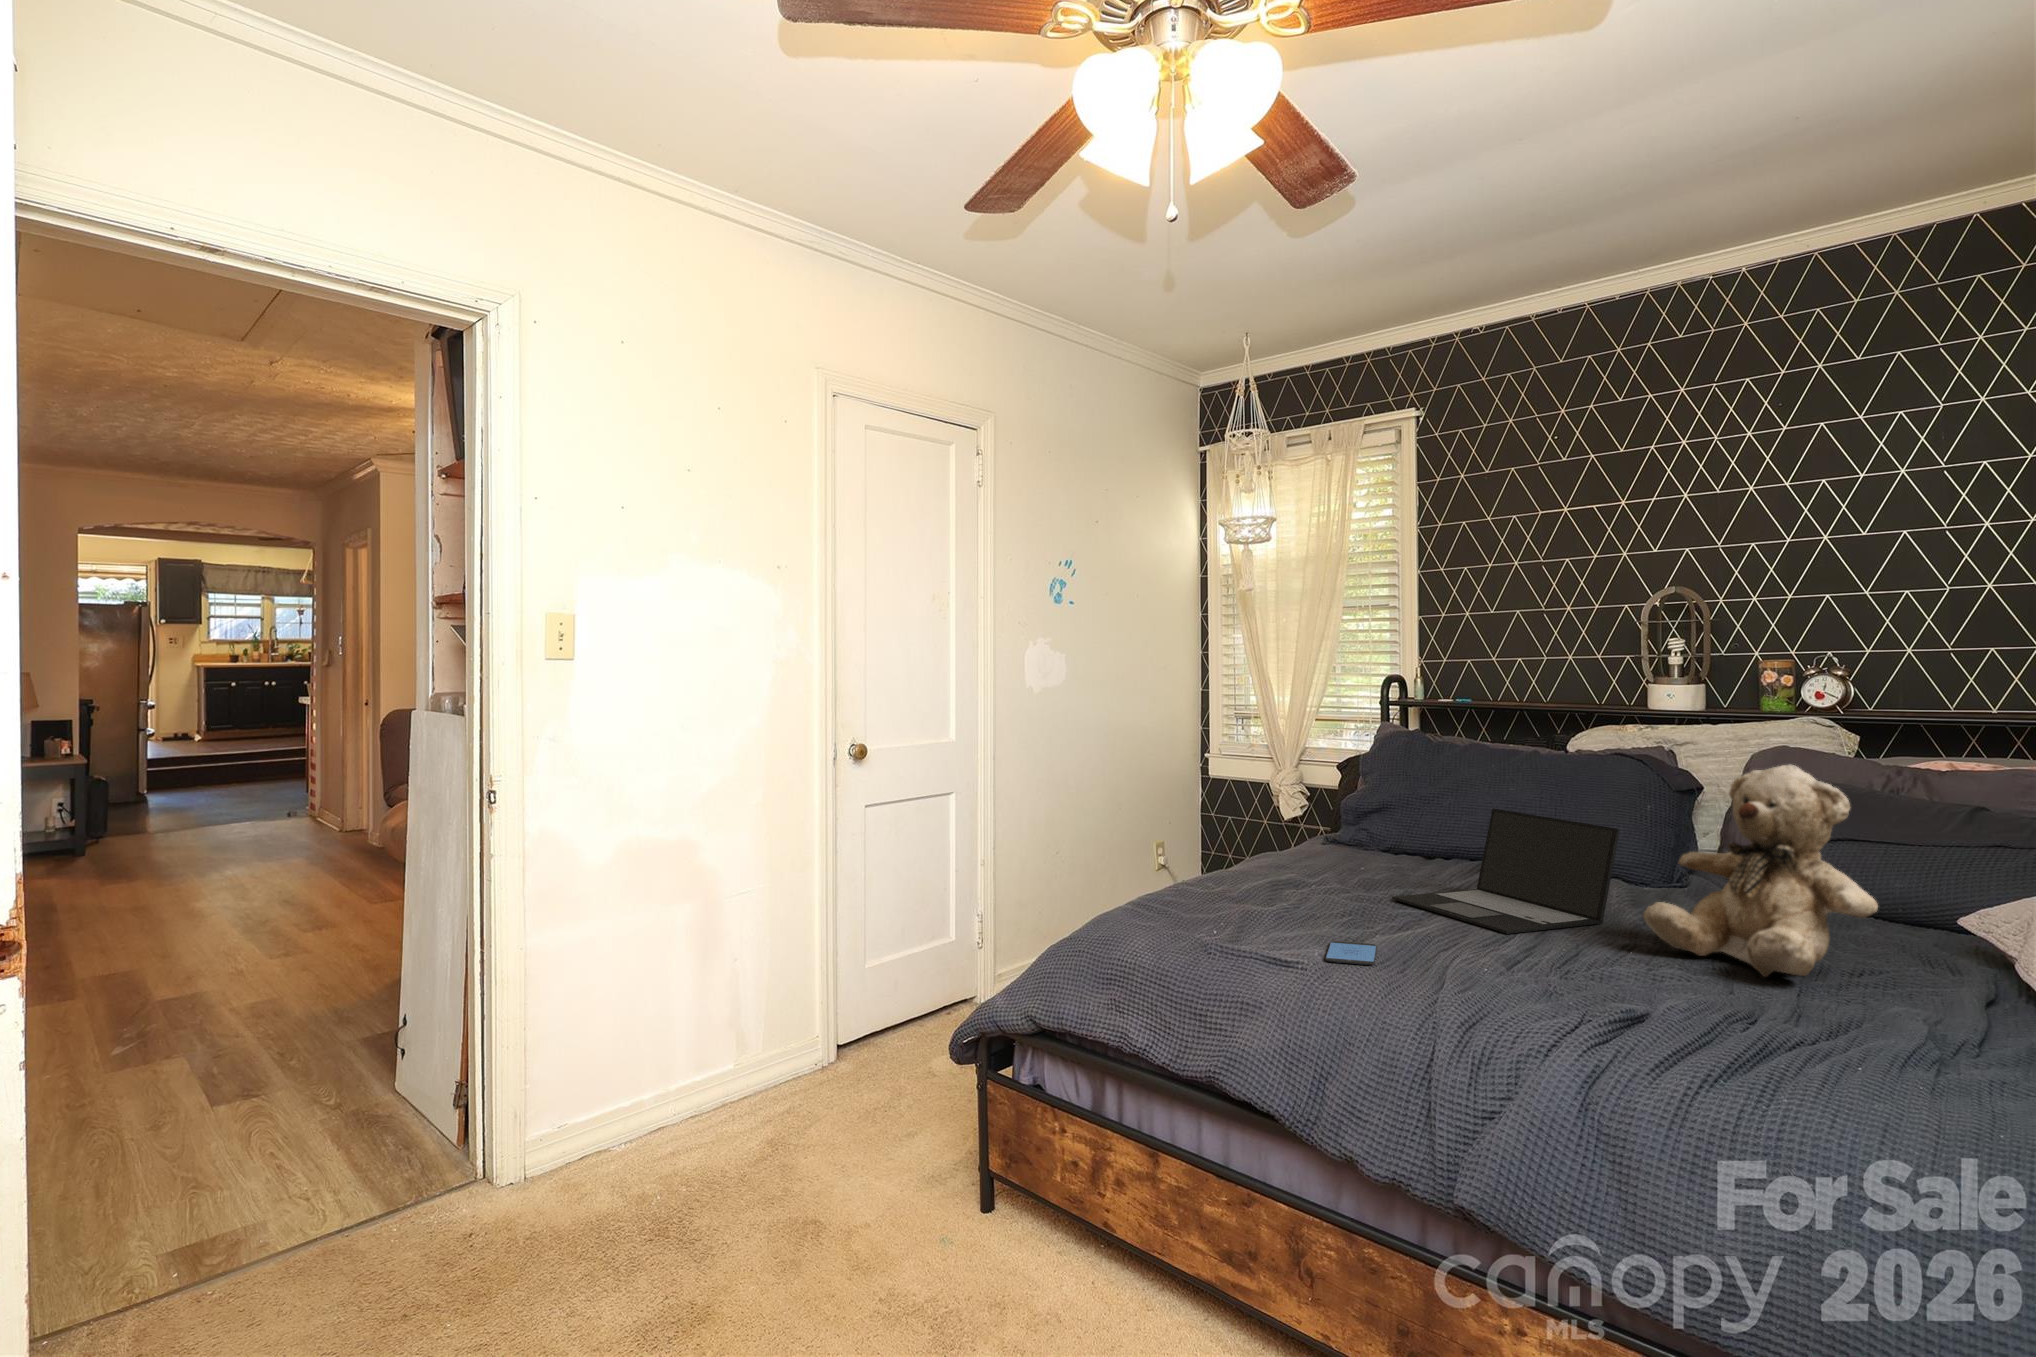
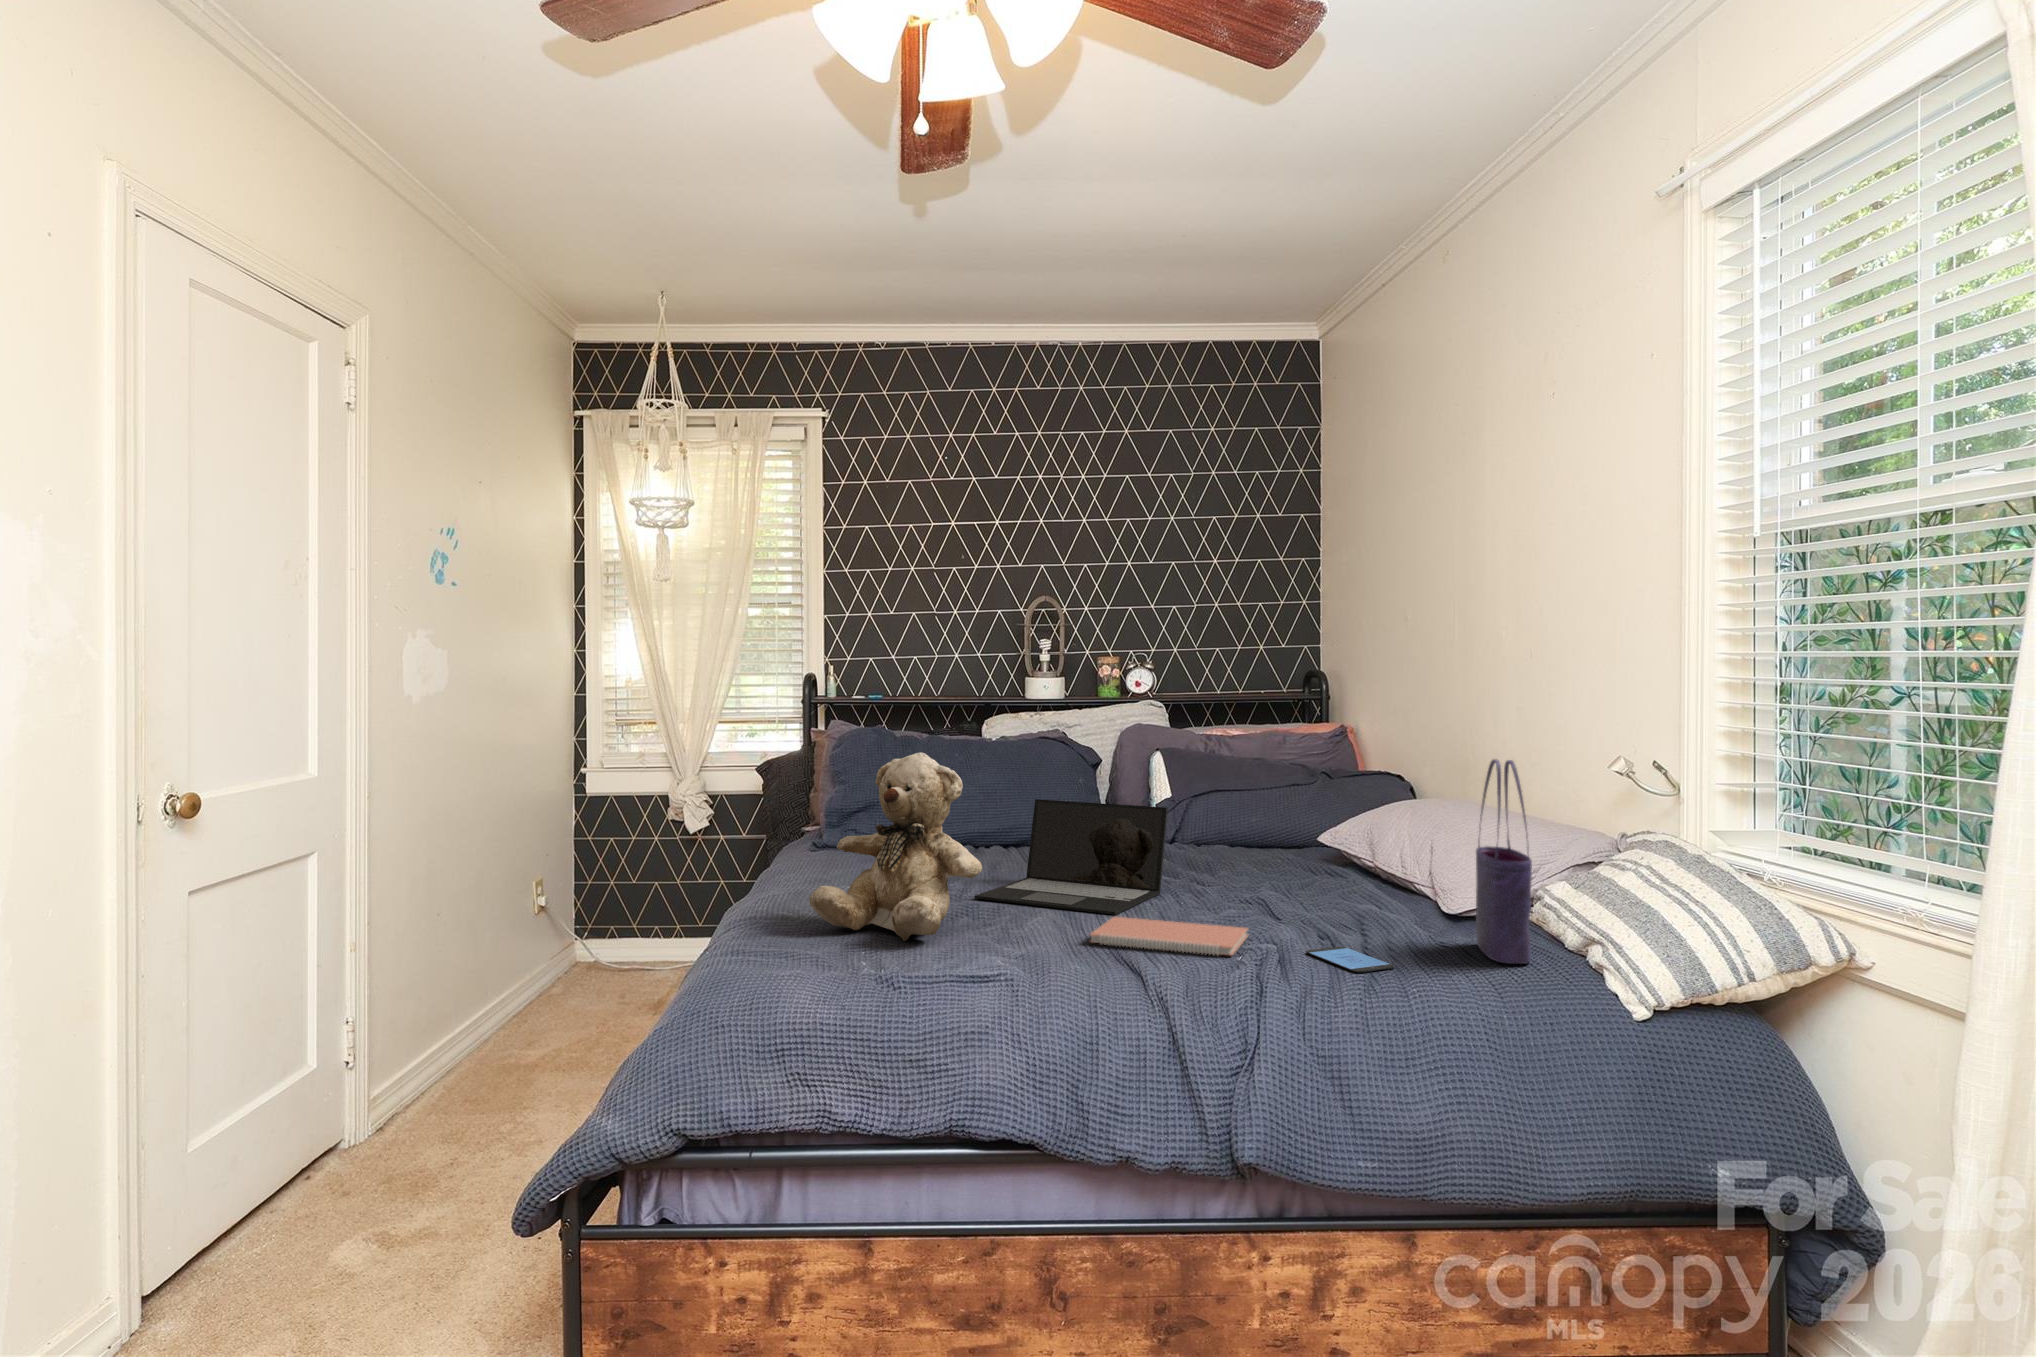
teddy bear: present [1643,765,1878,977] -> present [809,753,982,941]
tote bag: none [1899,796,1981,1070] -> present [1476,759,1532,964]
notebook: none [1426,933,1617,988] -> present [1090,917,1248,955]
smartphone: present [1326,941,1377,965] -> present [1306,947,1394,972]

